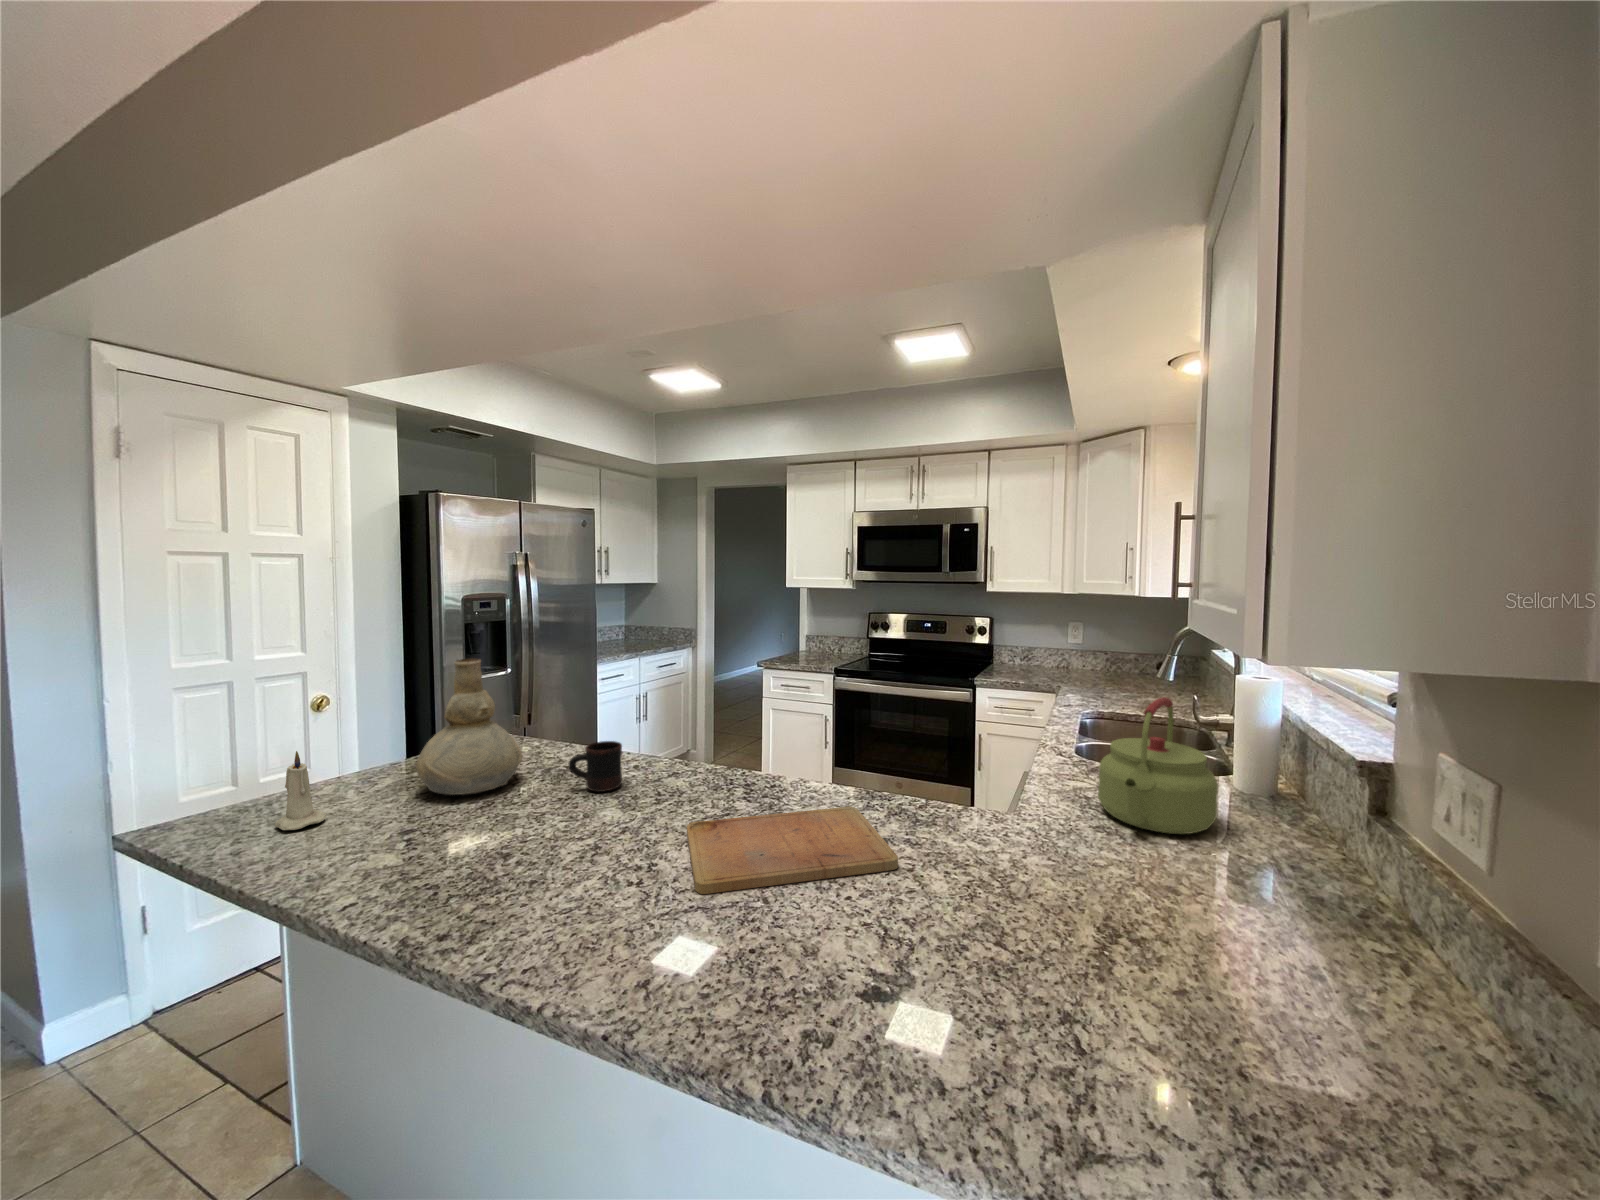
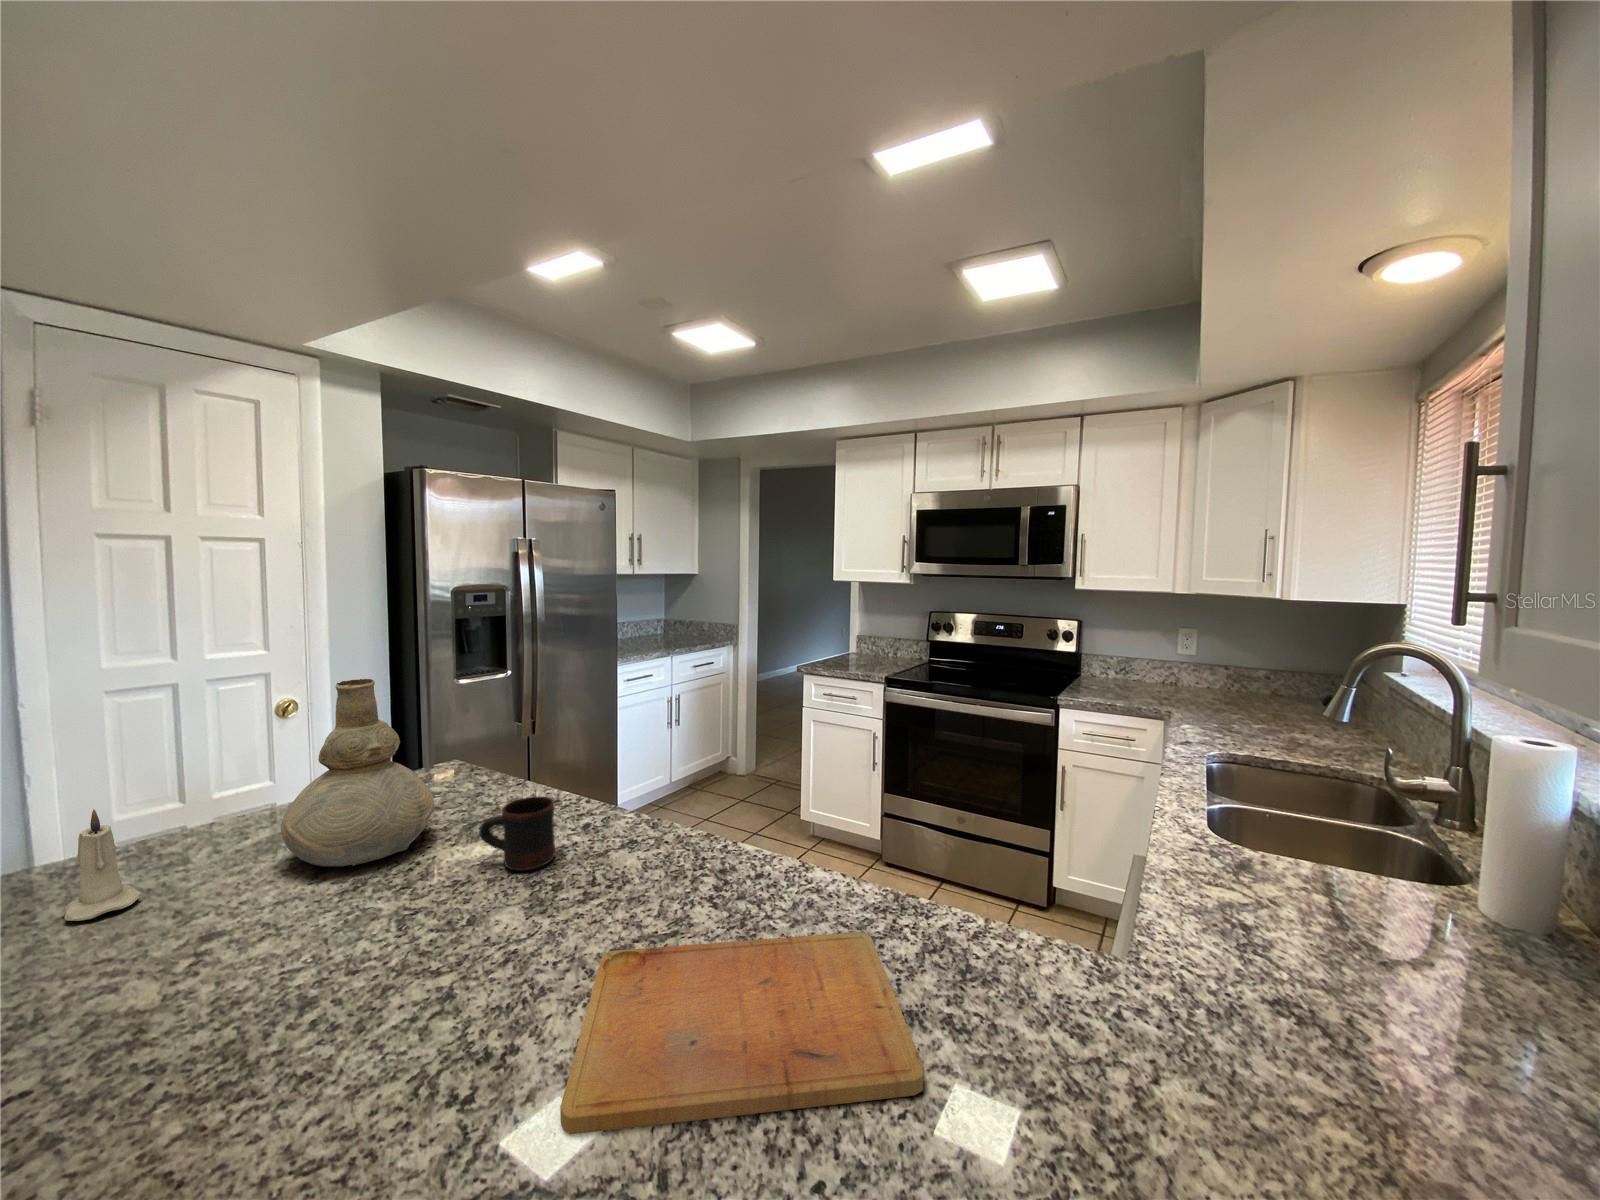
kettle: present [1098,697,1218,834] -> none [1270,785,1513,1041]

